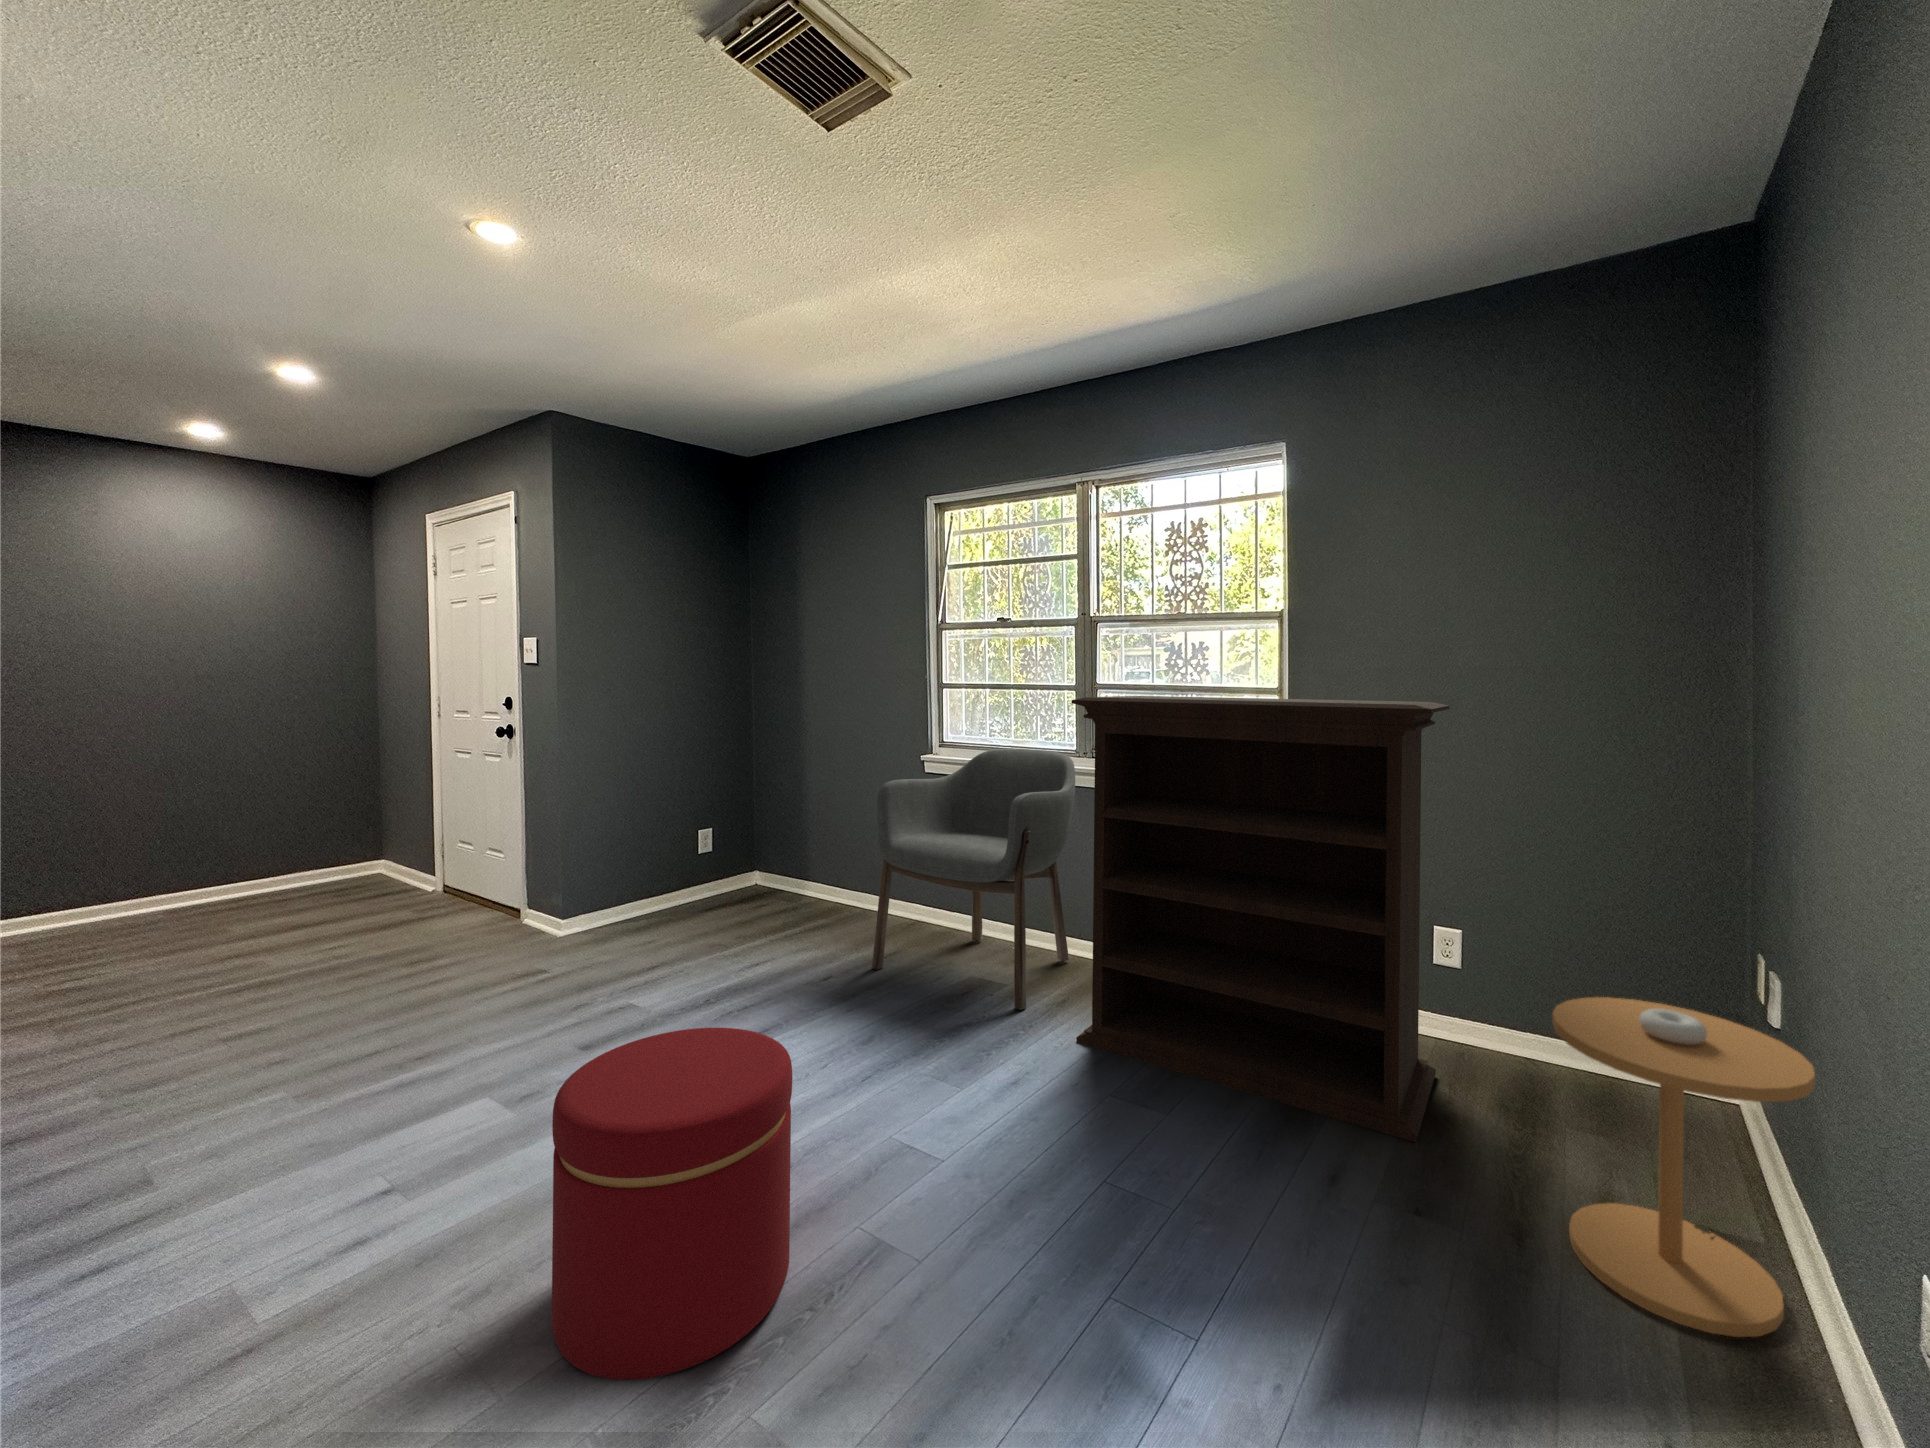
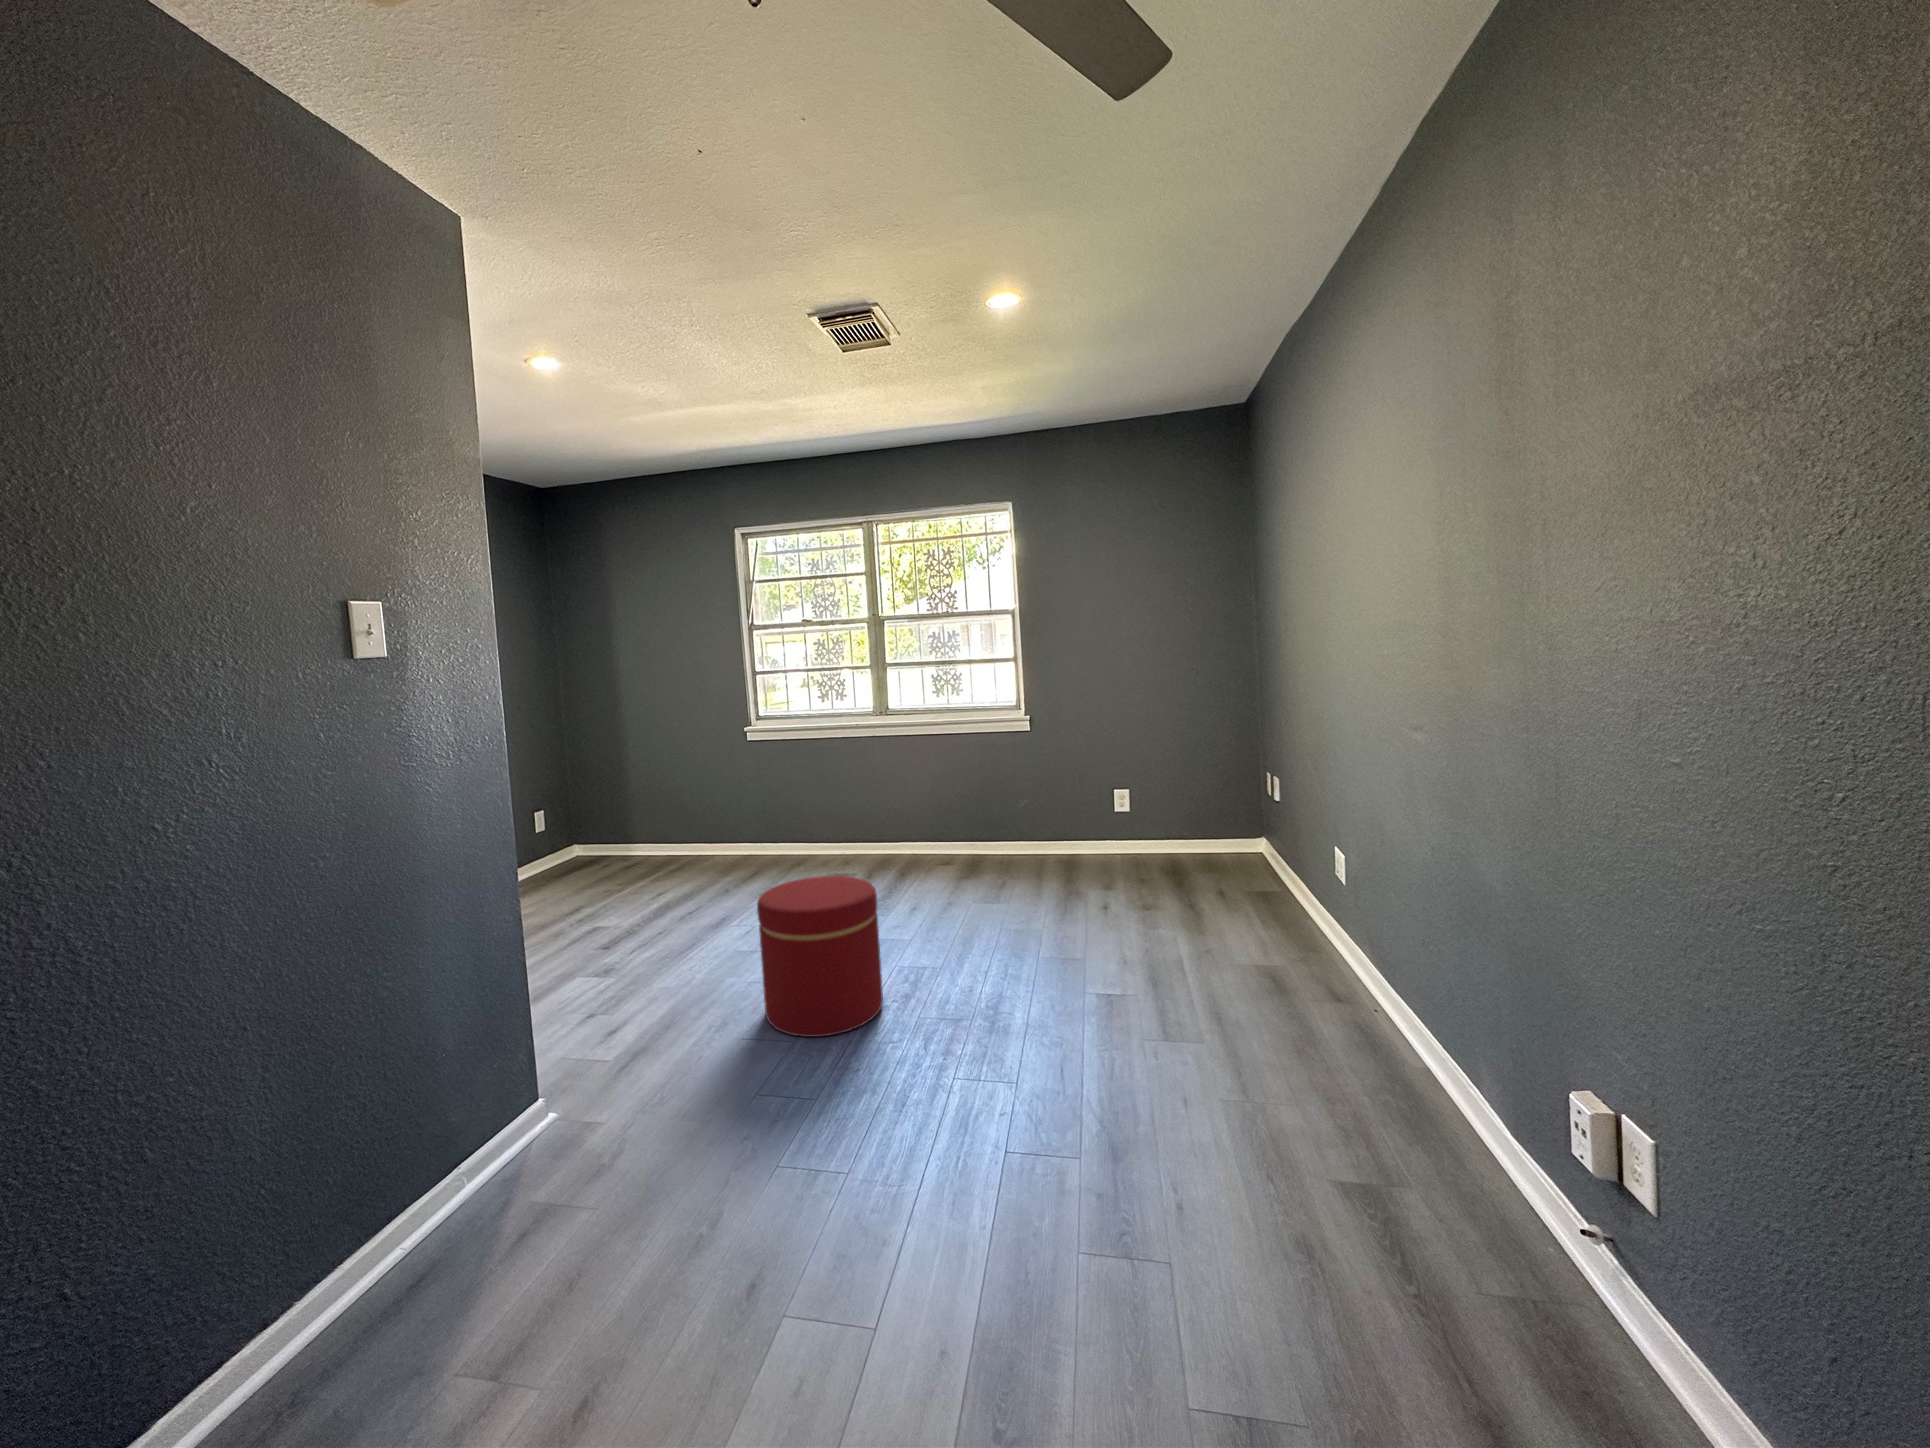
bookshelf: present [1072,696,1449,1142] -> none [911,659,1132,894]
armchair: present [872,749,1075,1010] -> none [751,714,887,885]
side table: present [1552,997,1815,1337] -> none [1196,794,1296,923]

